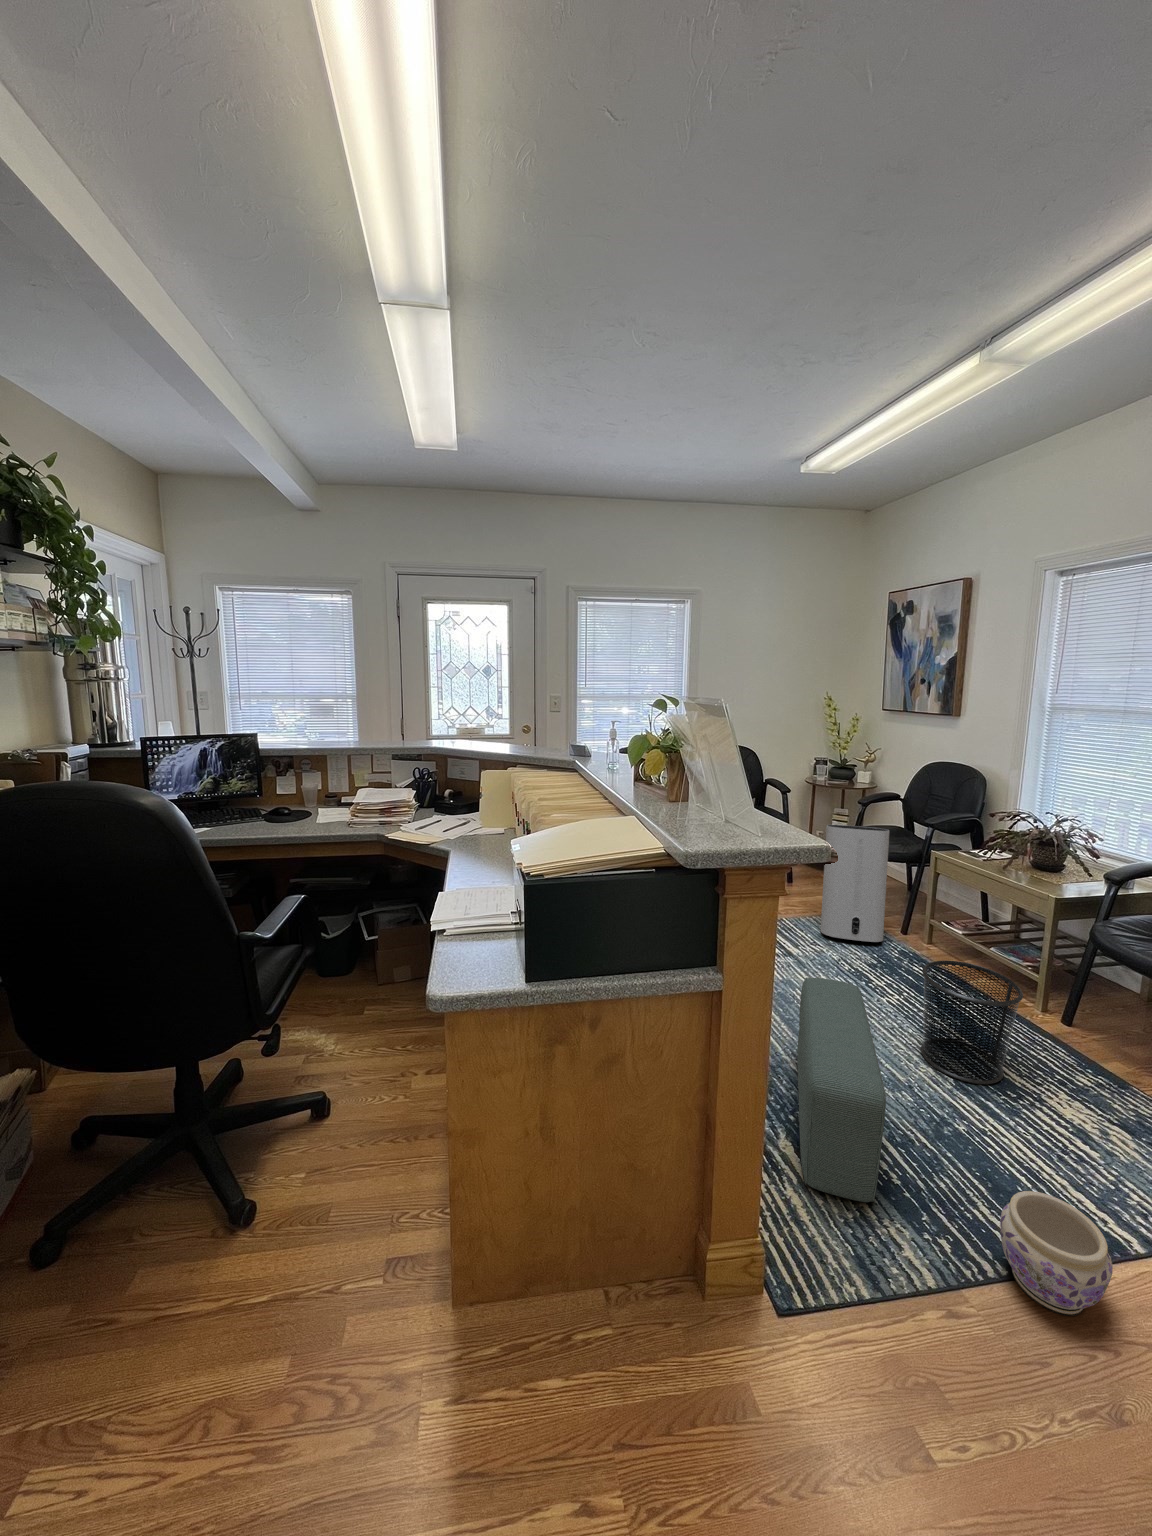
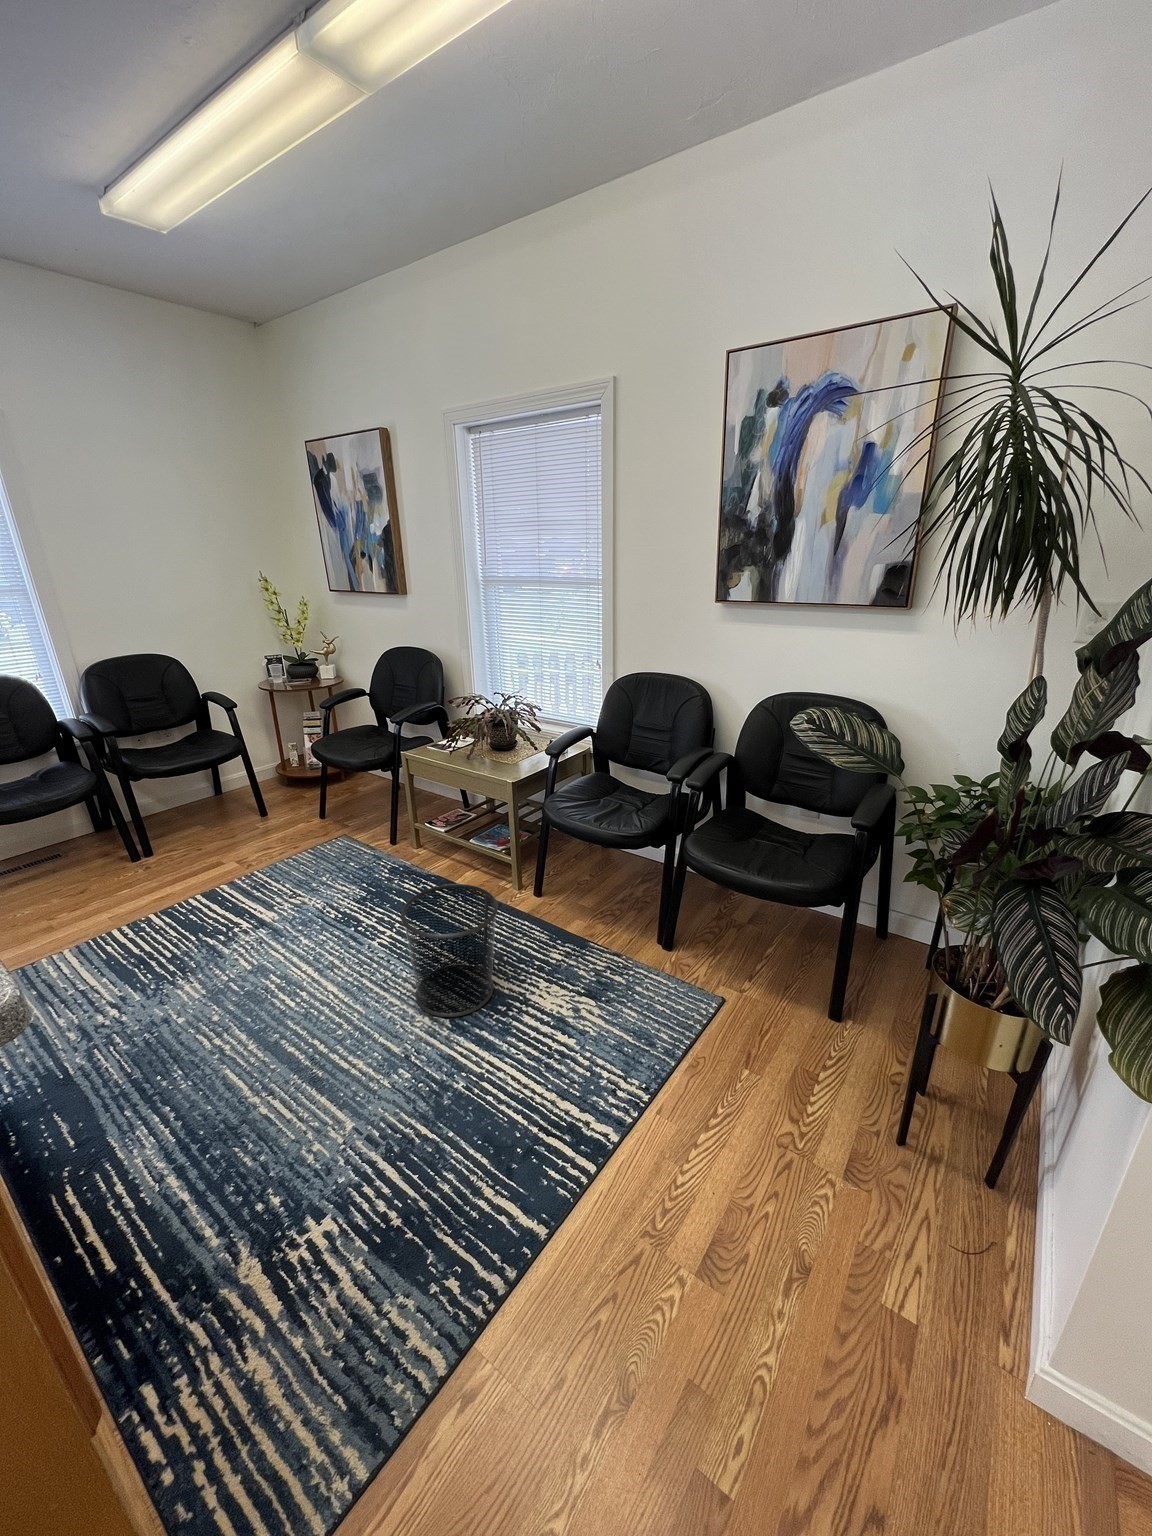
air purifier: present [821,825,889,942] -> none [278,738,371,881]
pouf: present [797,978,886,1202] -> none [244,977,371,1327]
planter: present [1000,1191,1113,1316] -> none [502,1156,601,1287]

